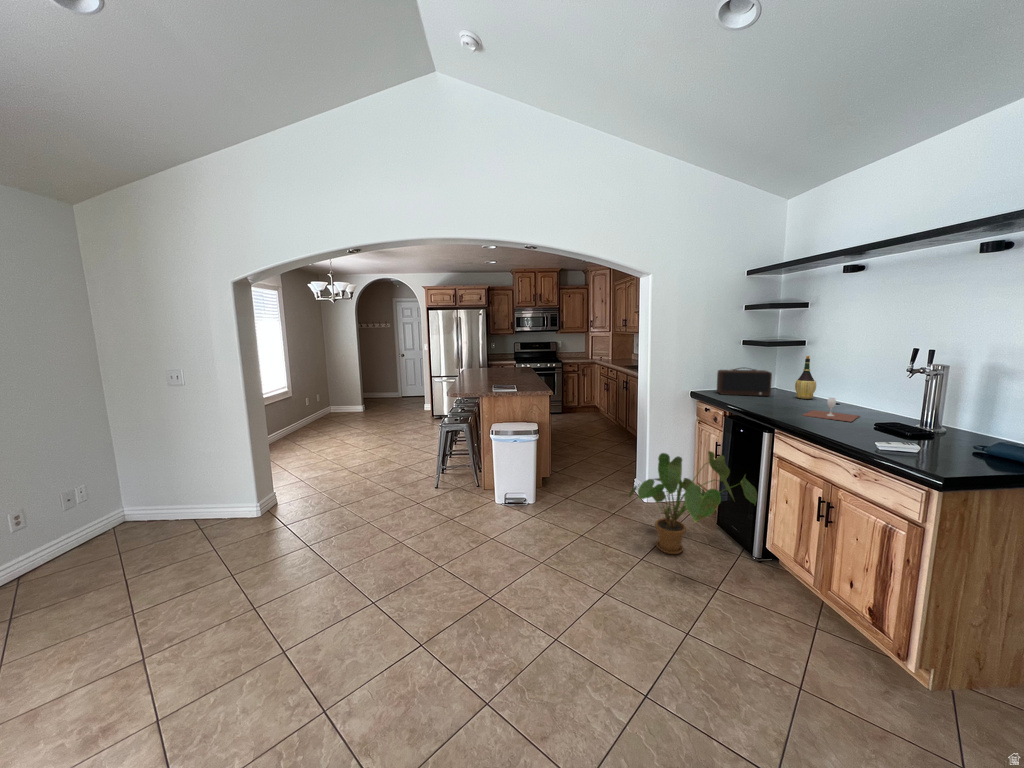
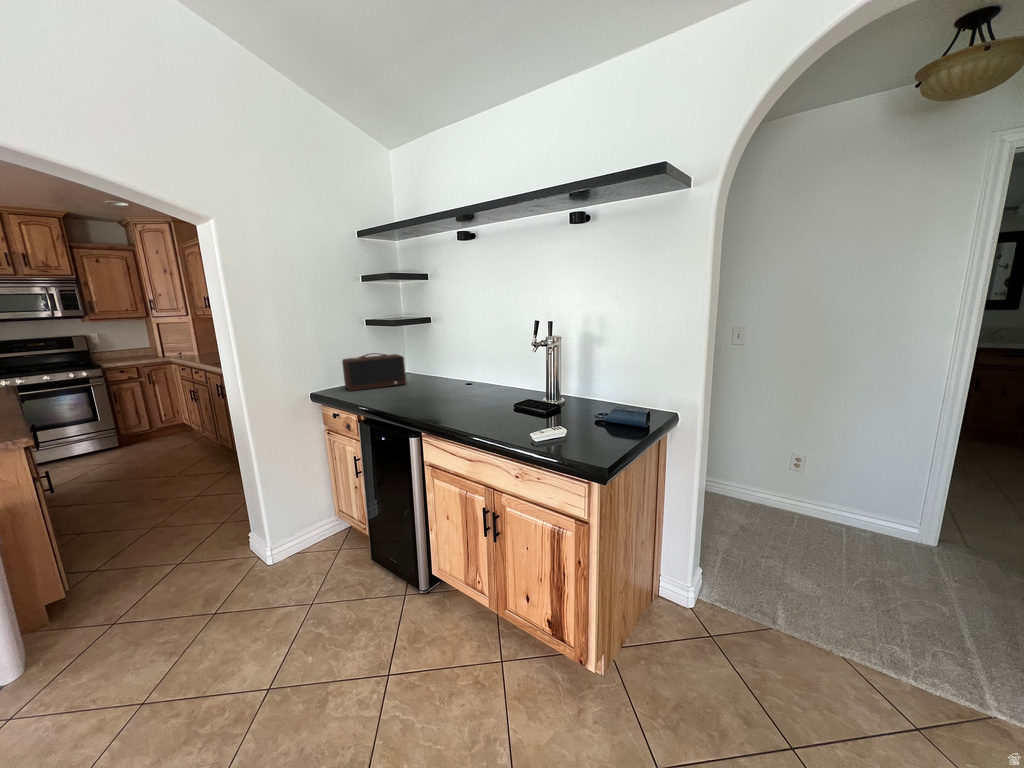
wine bottle: present [795,356,816,399] -> none [428,334,447,382]
wine glass: present [803,398,859,422] -> none [444,380,493,406]
house plant: present [629,451,757,554] -> none [229,476,416,652]

